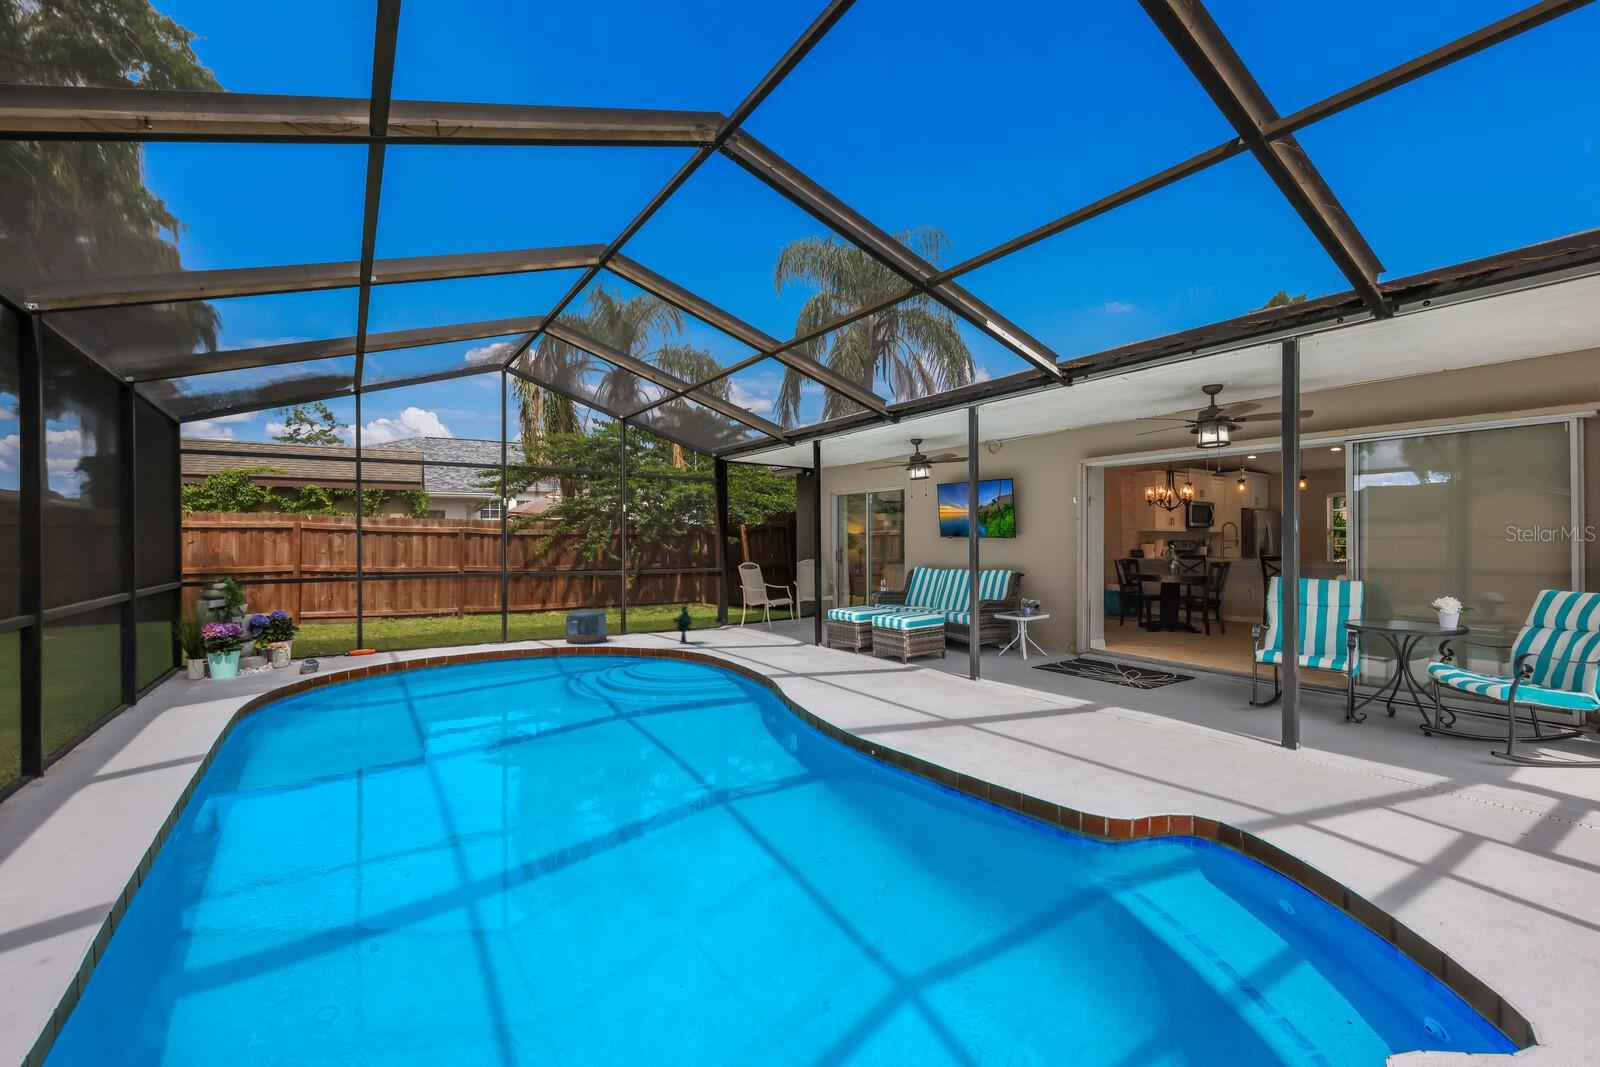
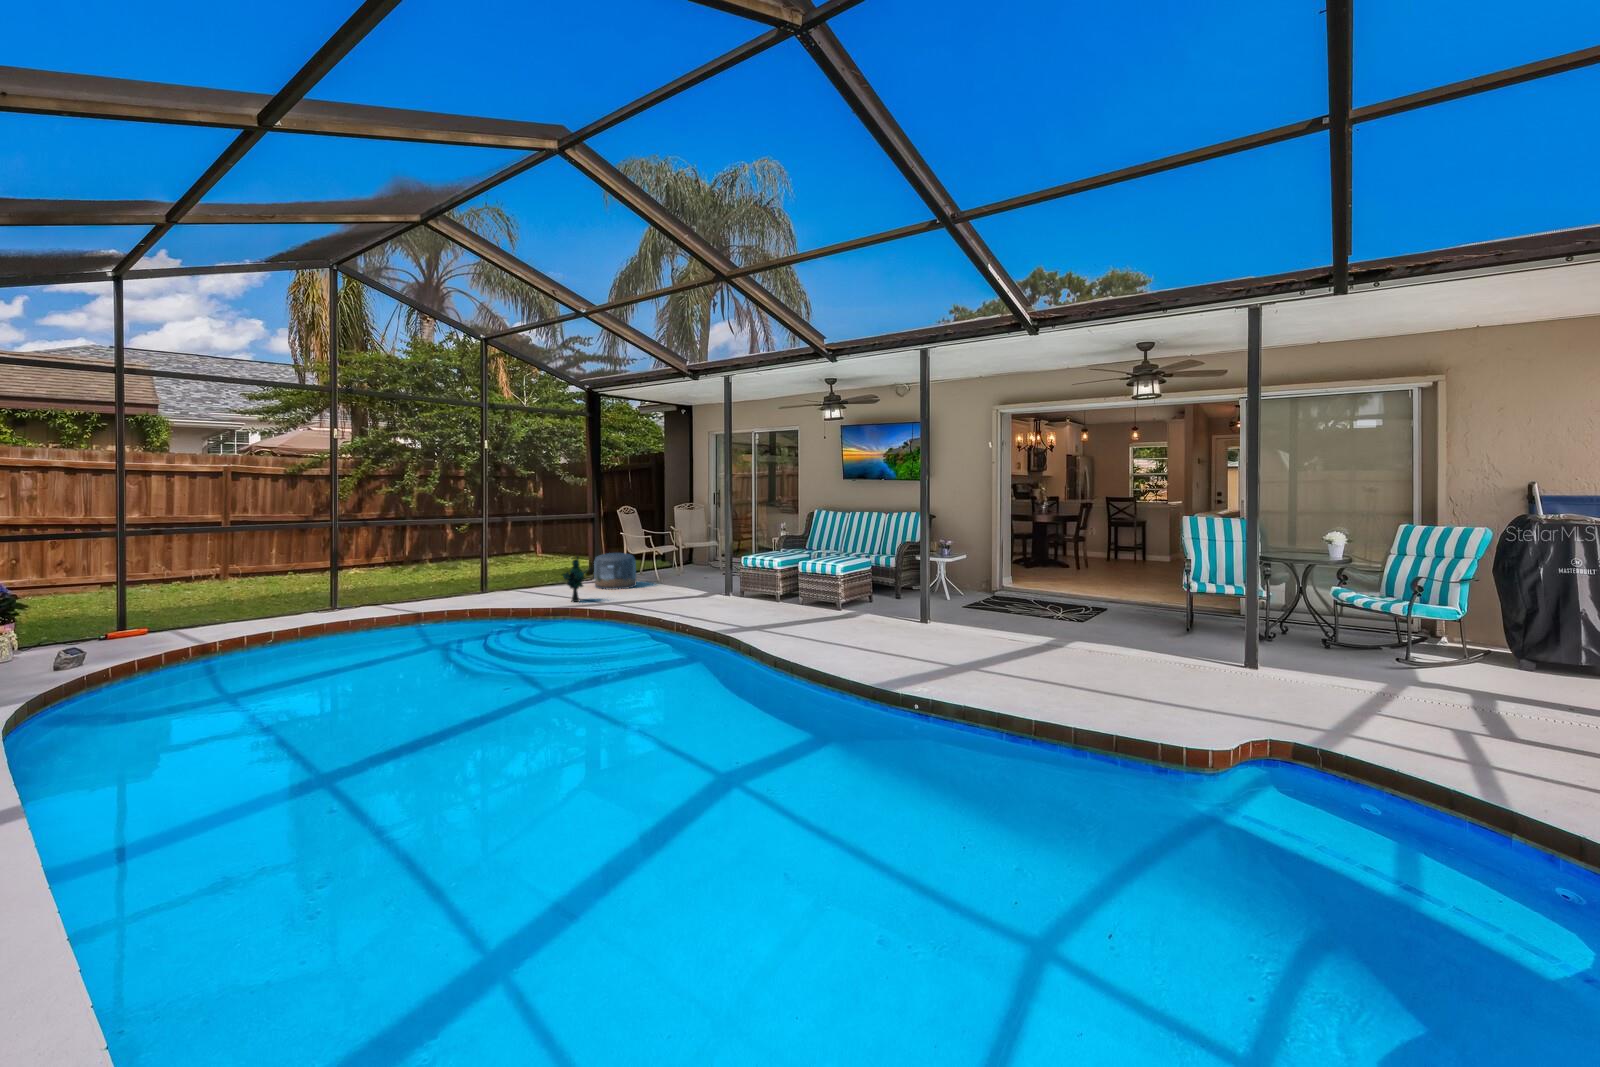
pouf: present [566,609,607,644] -> present [594,553,636,589]

